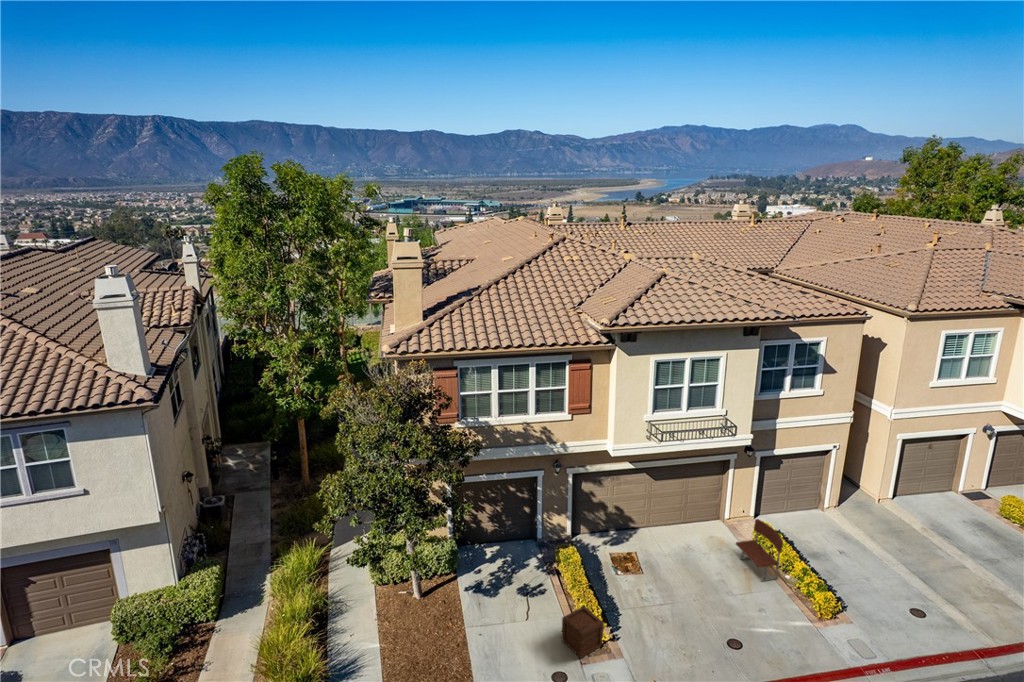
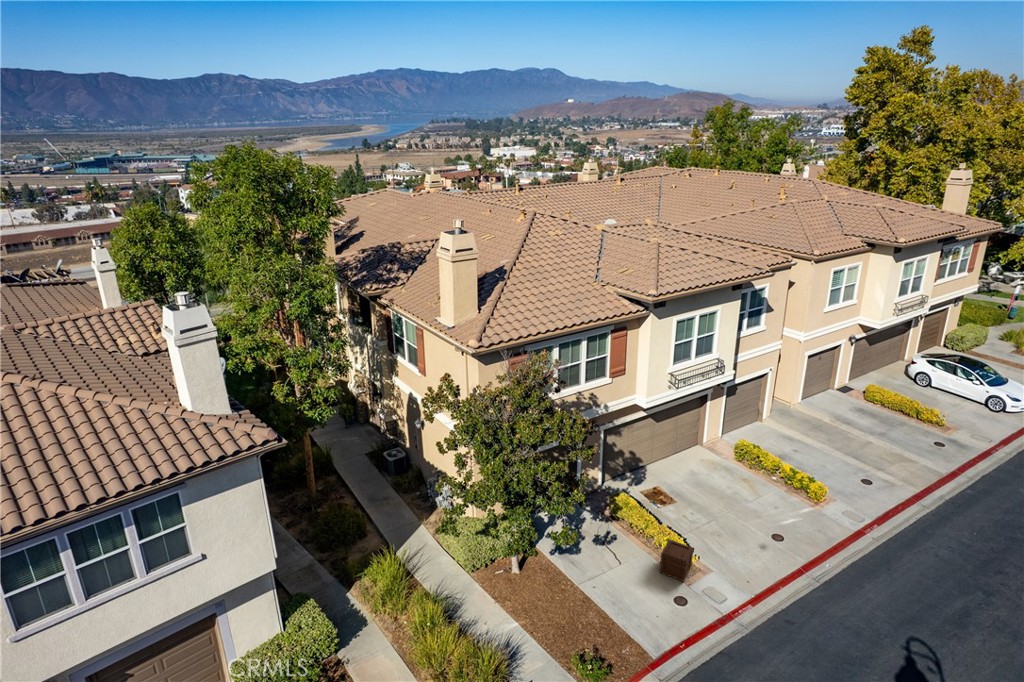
bench: present [736,519,783,581] -> none [732,438,774,487]

